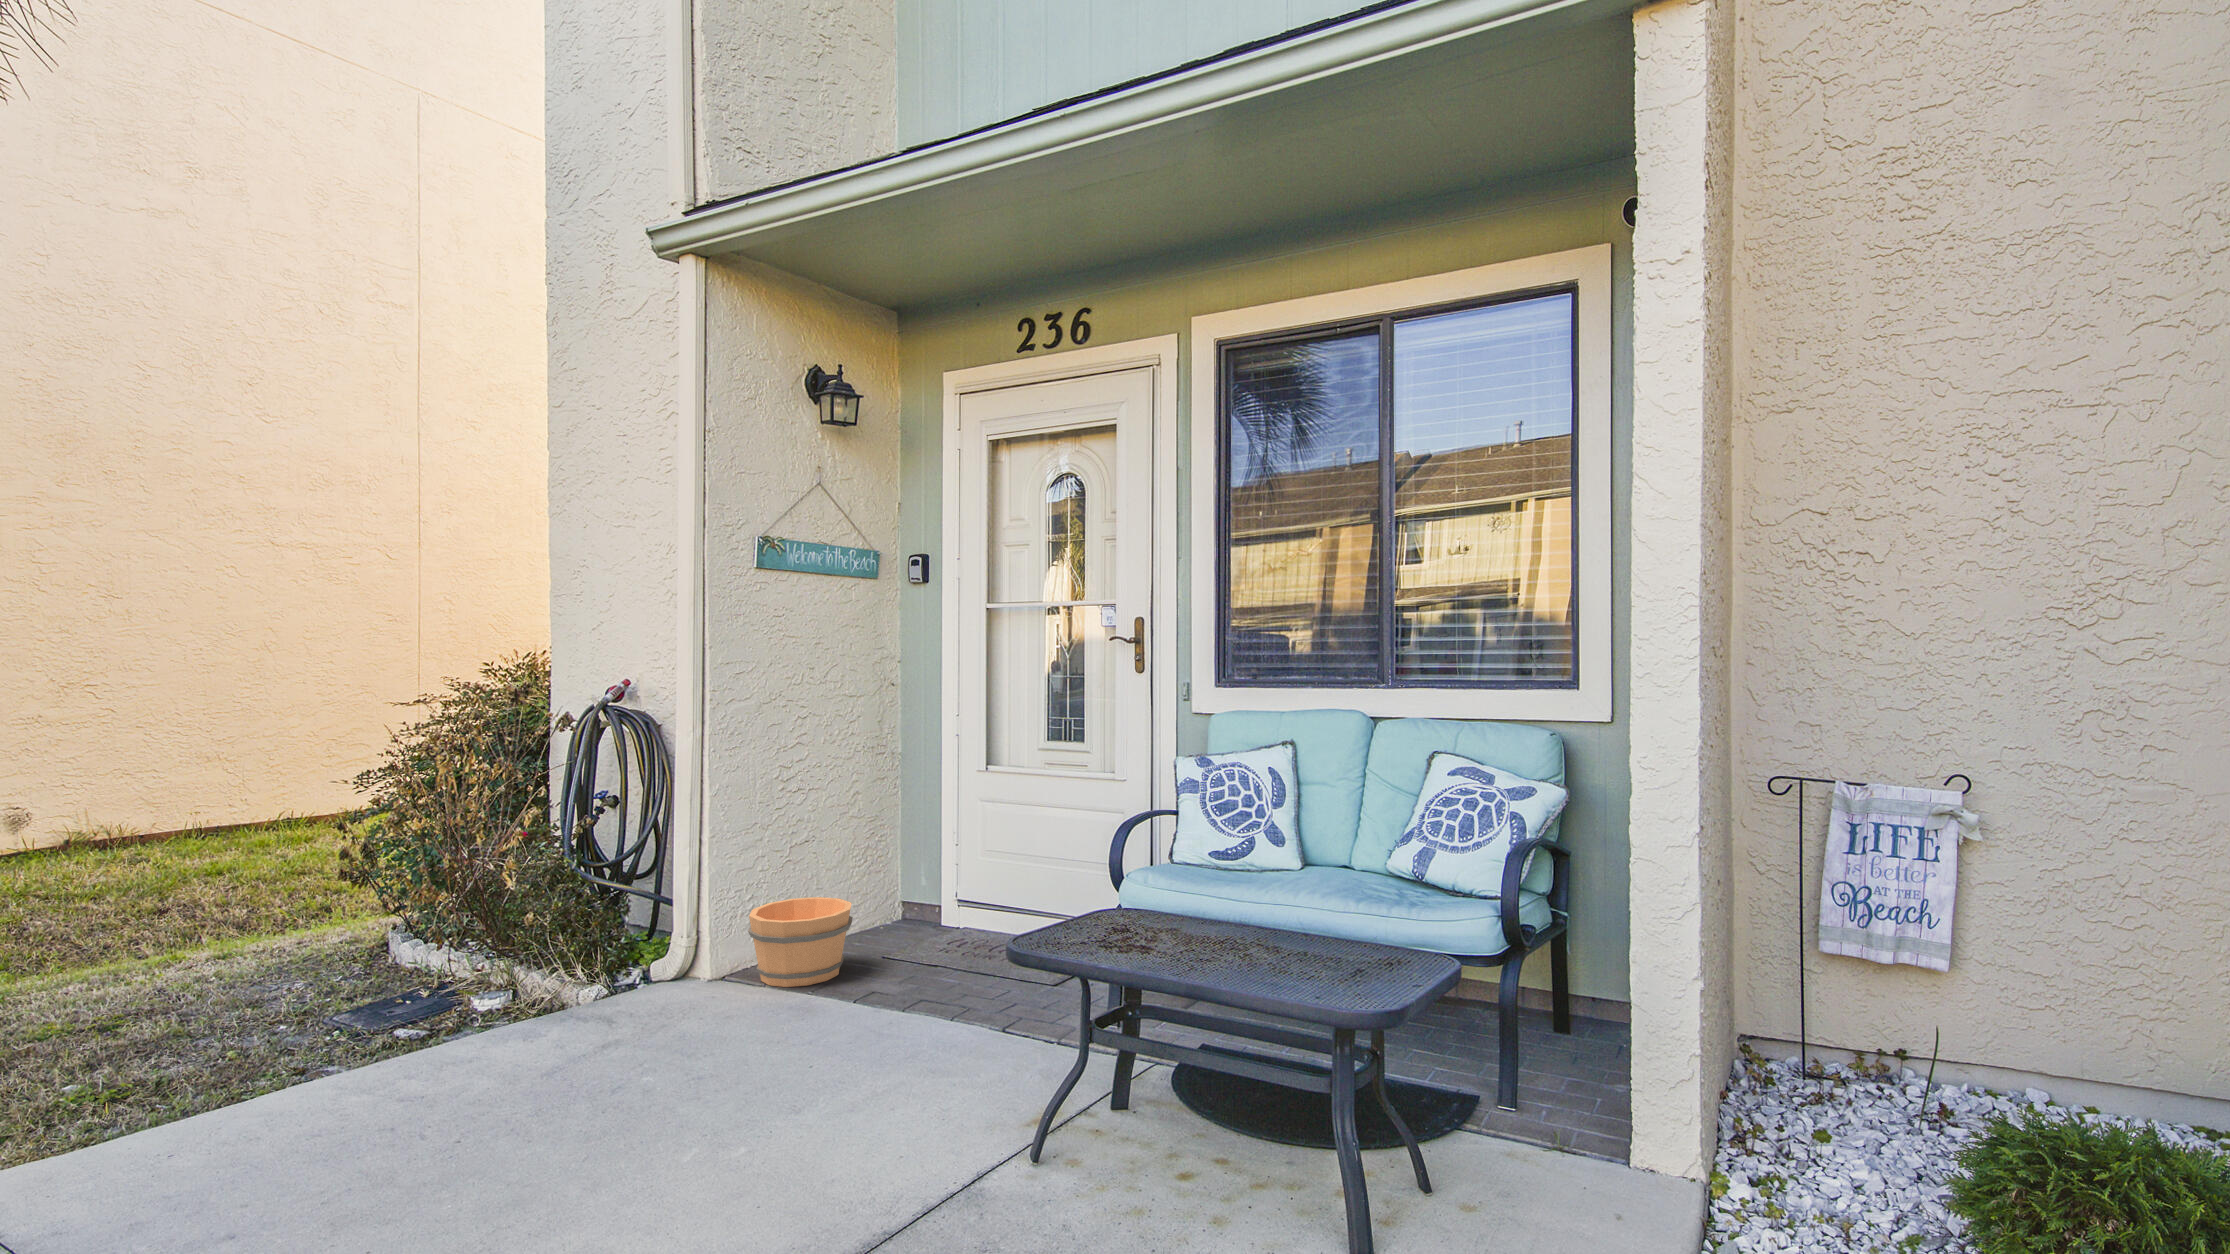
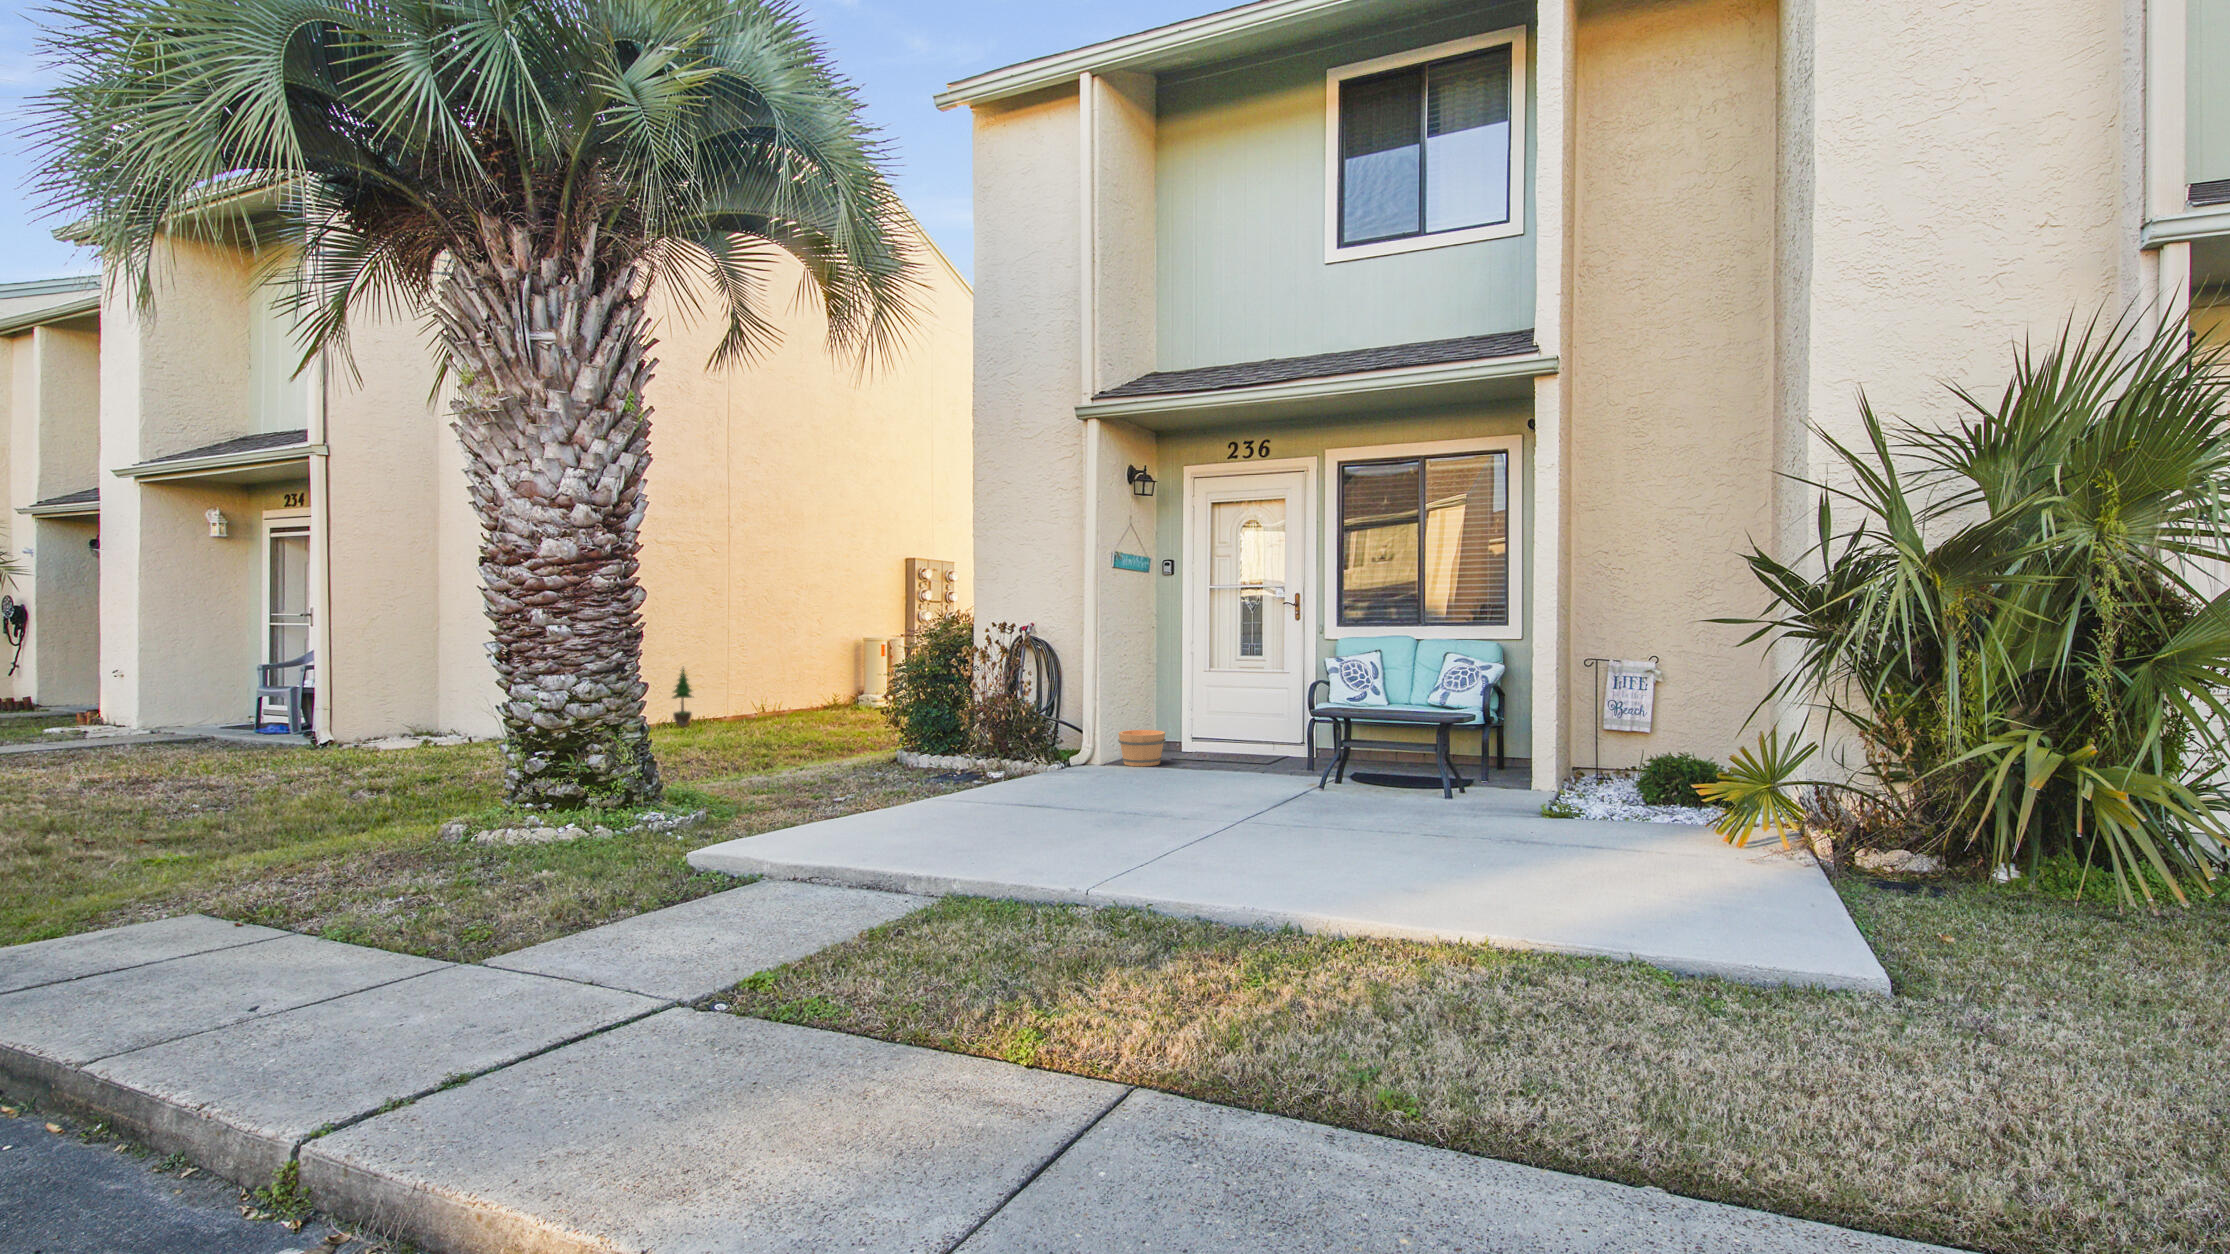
potted tree: none [253,734,297,830] -> present [673,669,692,727]

